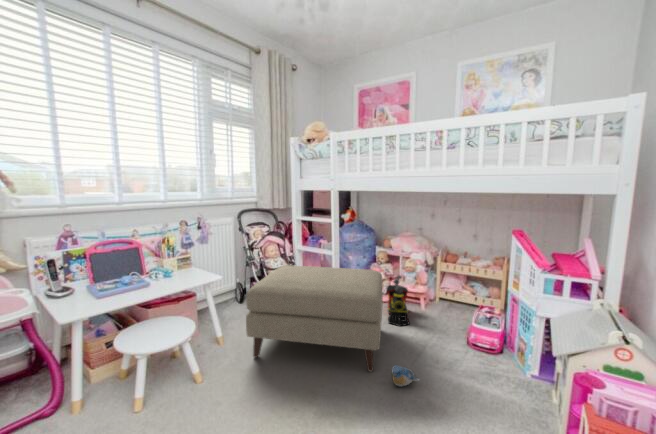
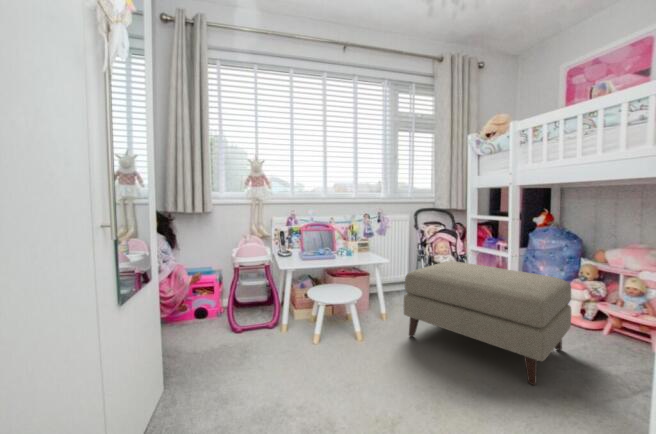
toy train: present [387,276,410,326] -> none [583,294,624,360]
plush toy: present [392,365,419,387] -> none [554,382,600,414]

